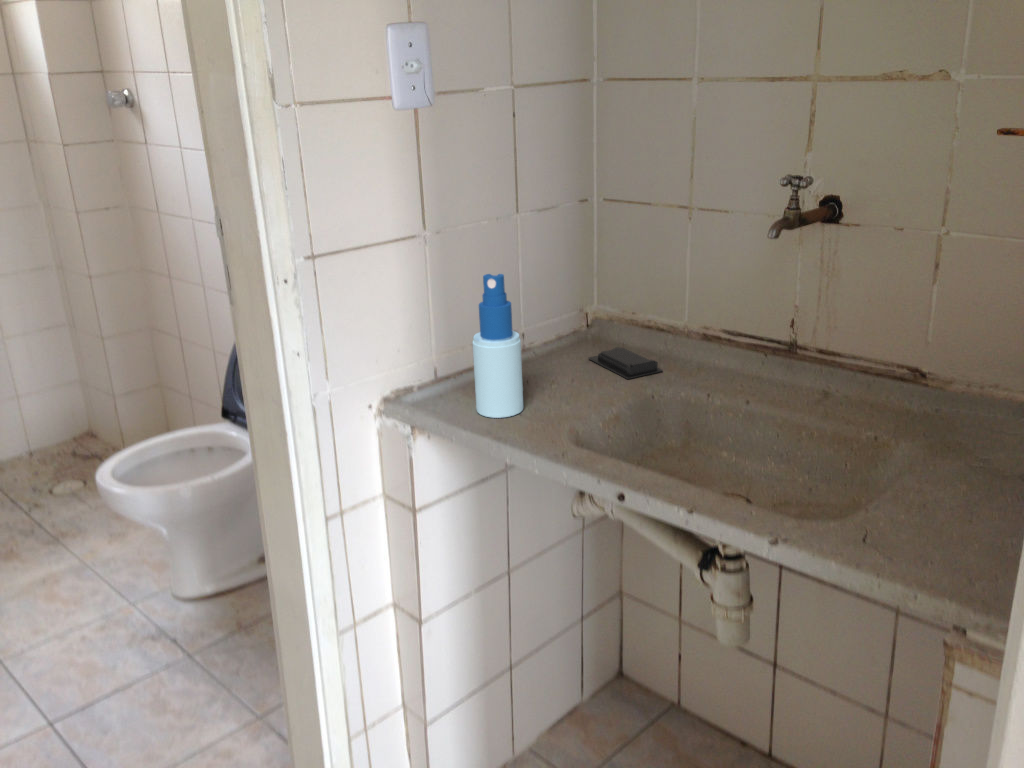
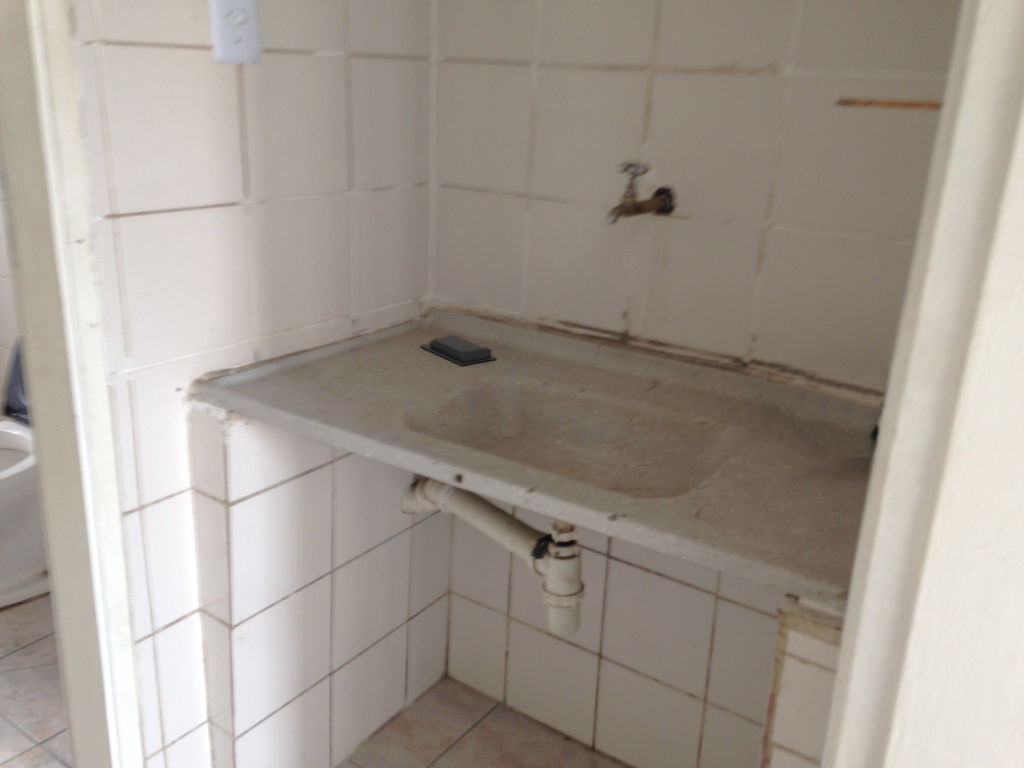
spray bottle: present [473,274,523,418] -> none [299,245,353,400]

